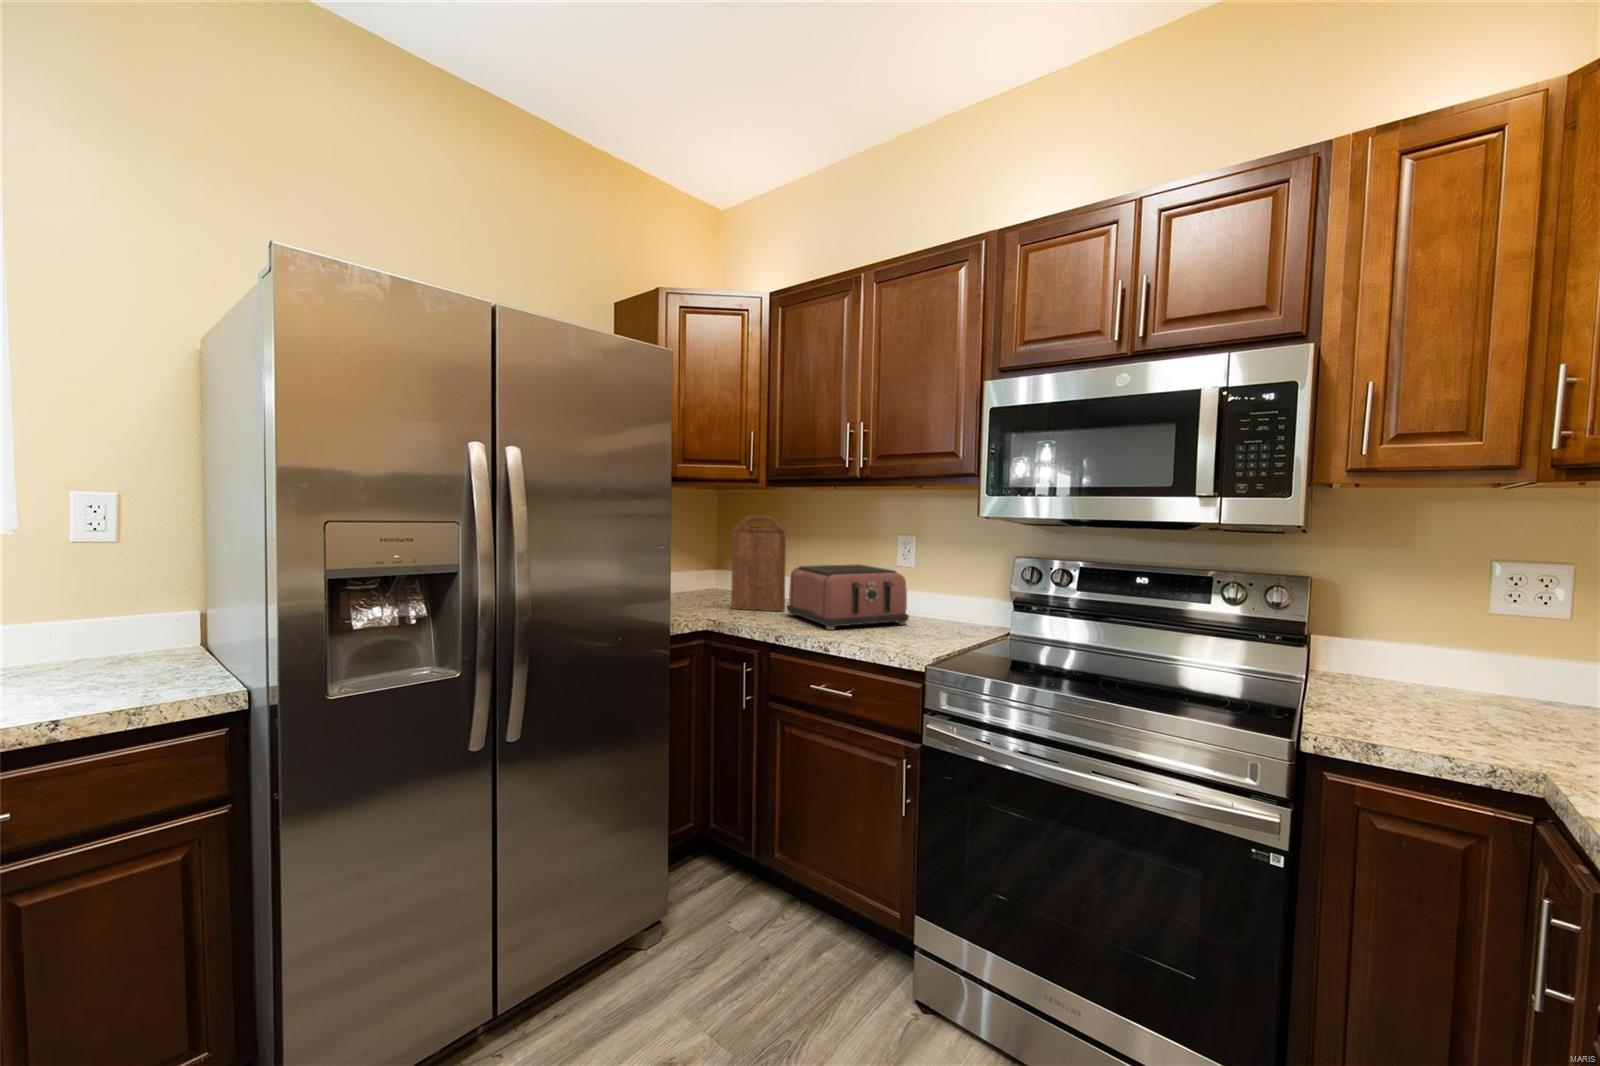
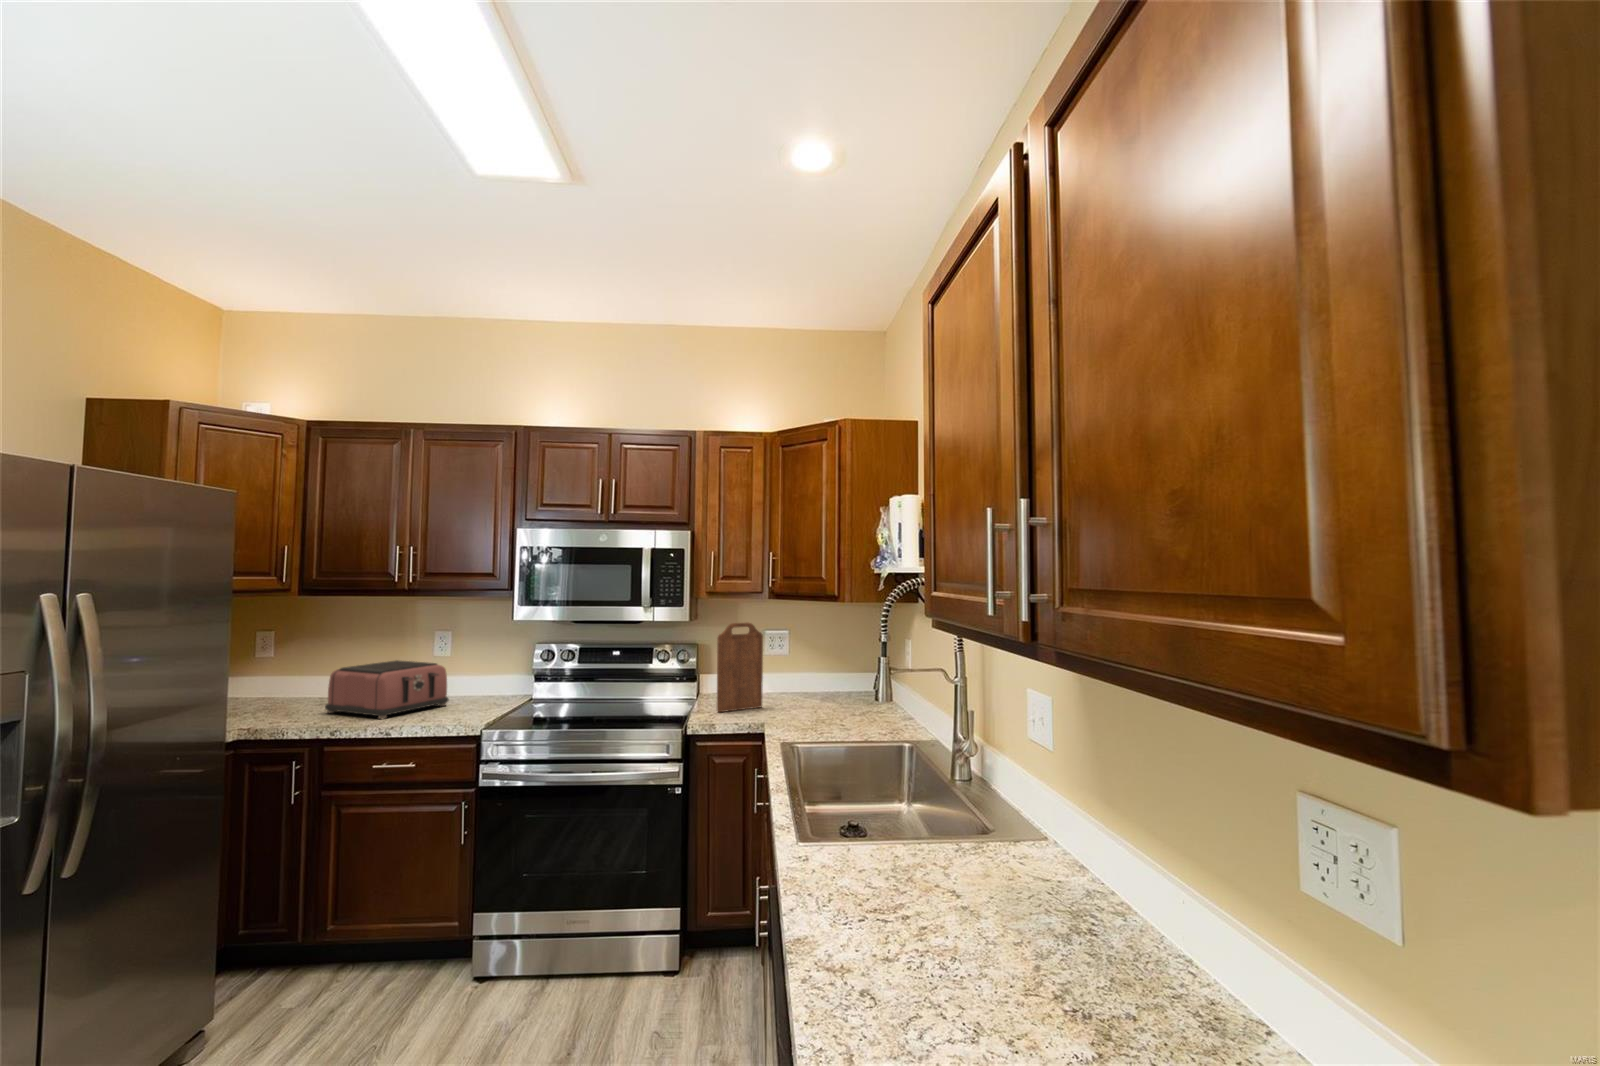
cutting board: present [731,516,786,611] -> present [717,622,763,712]

